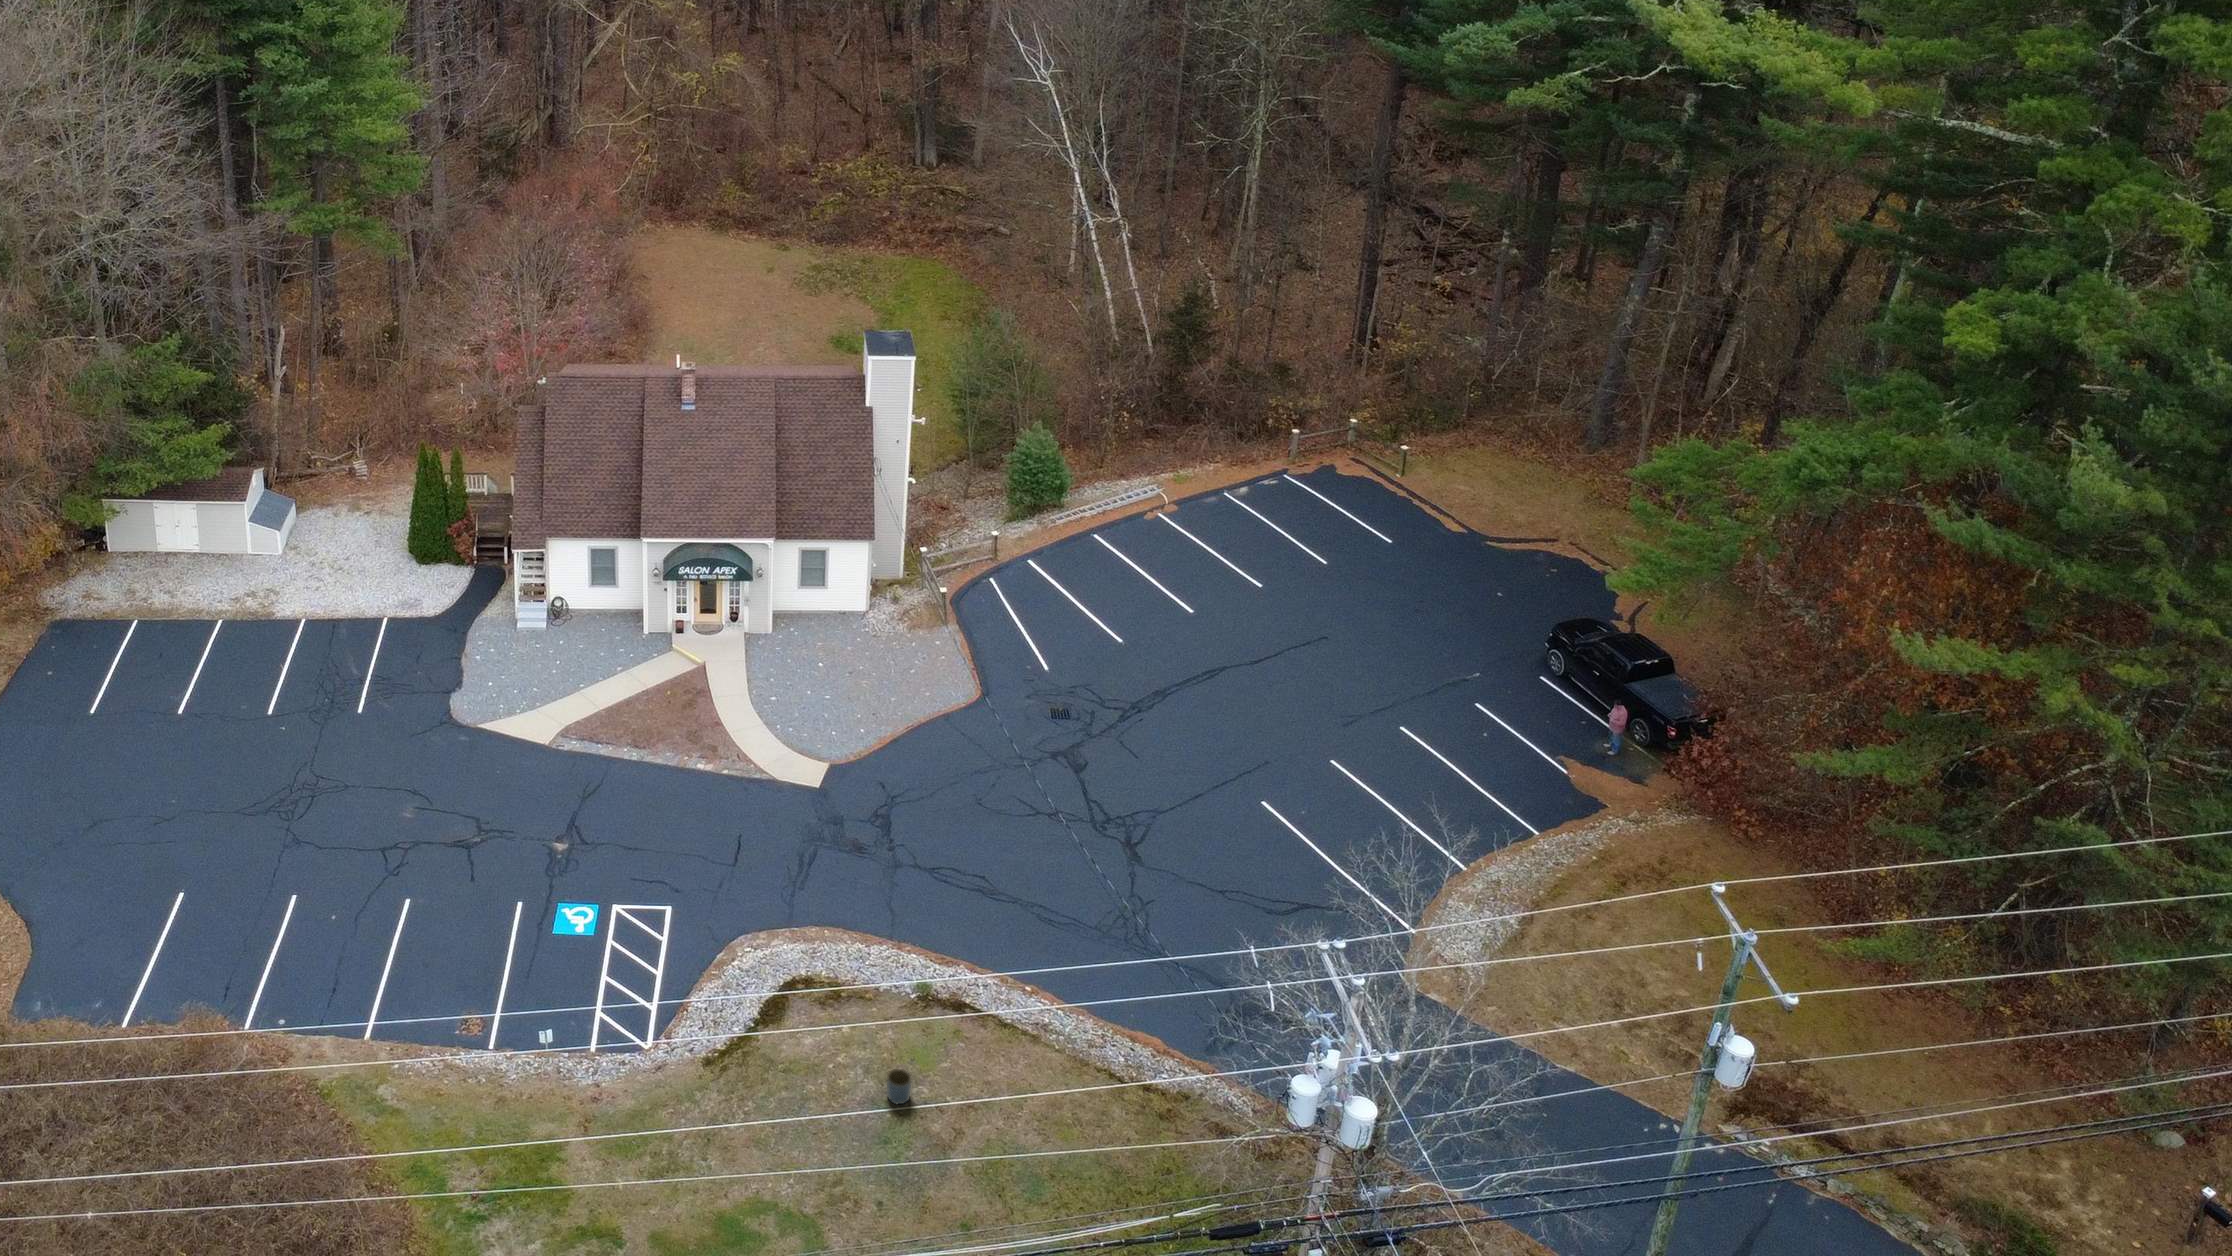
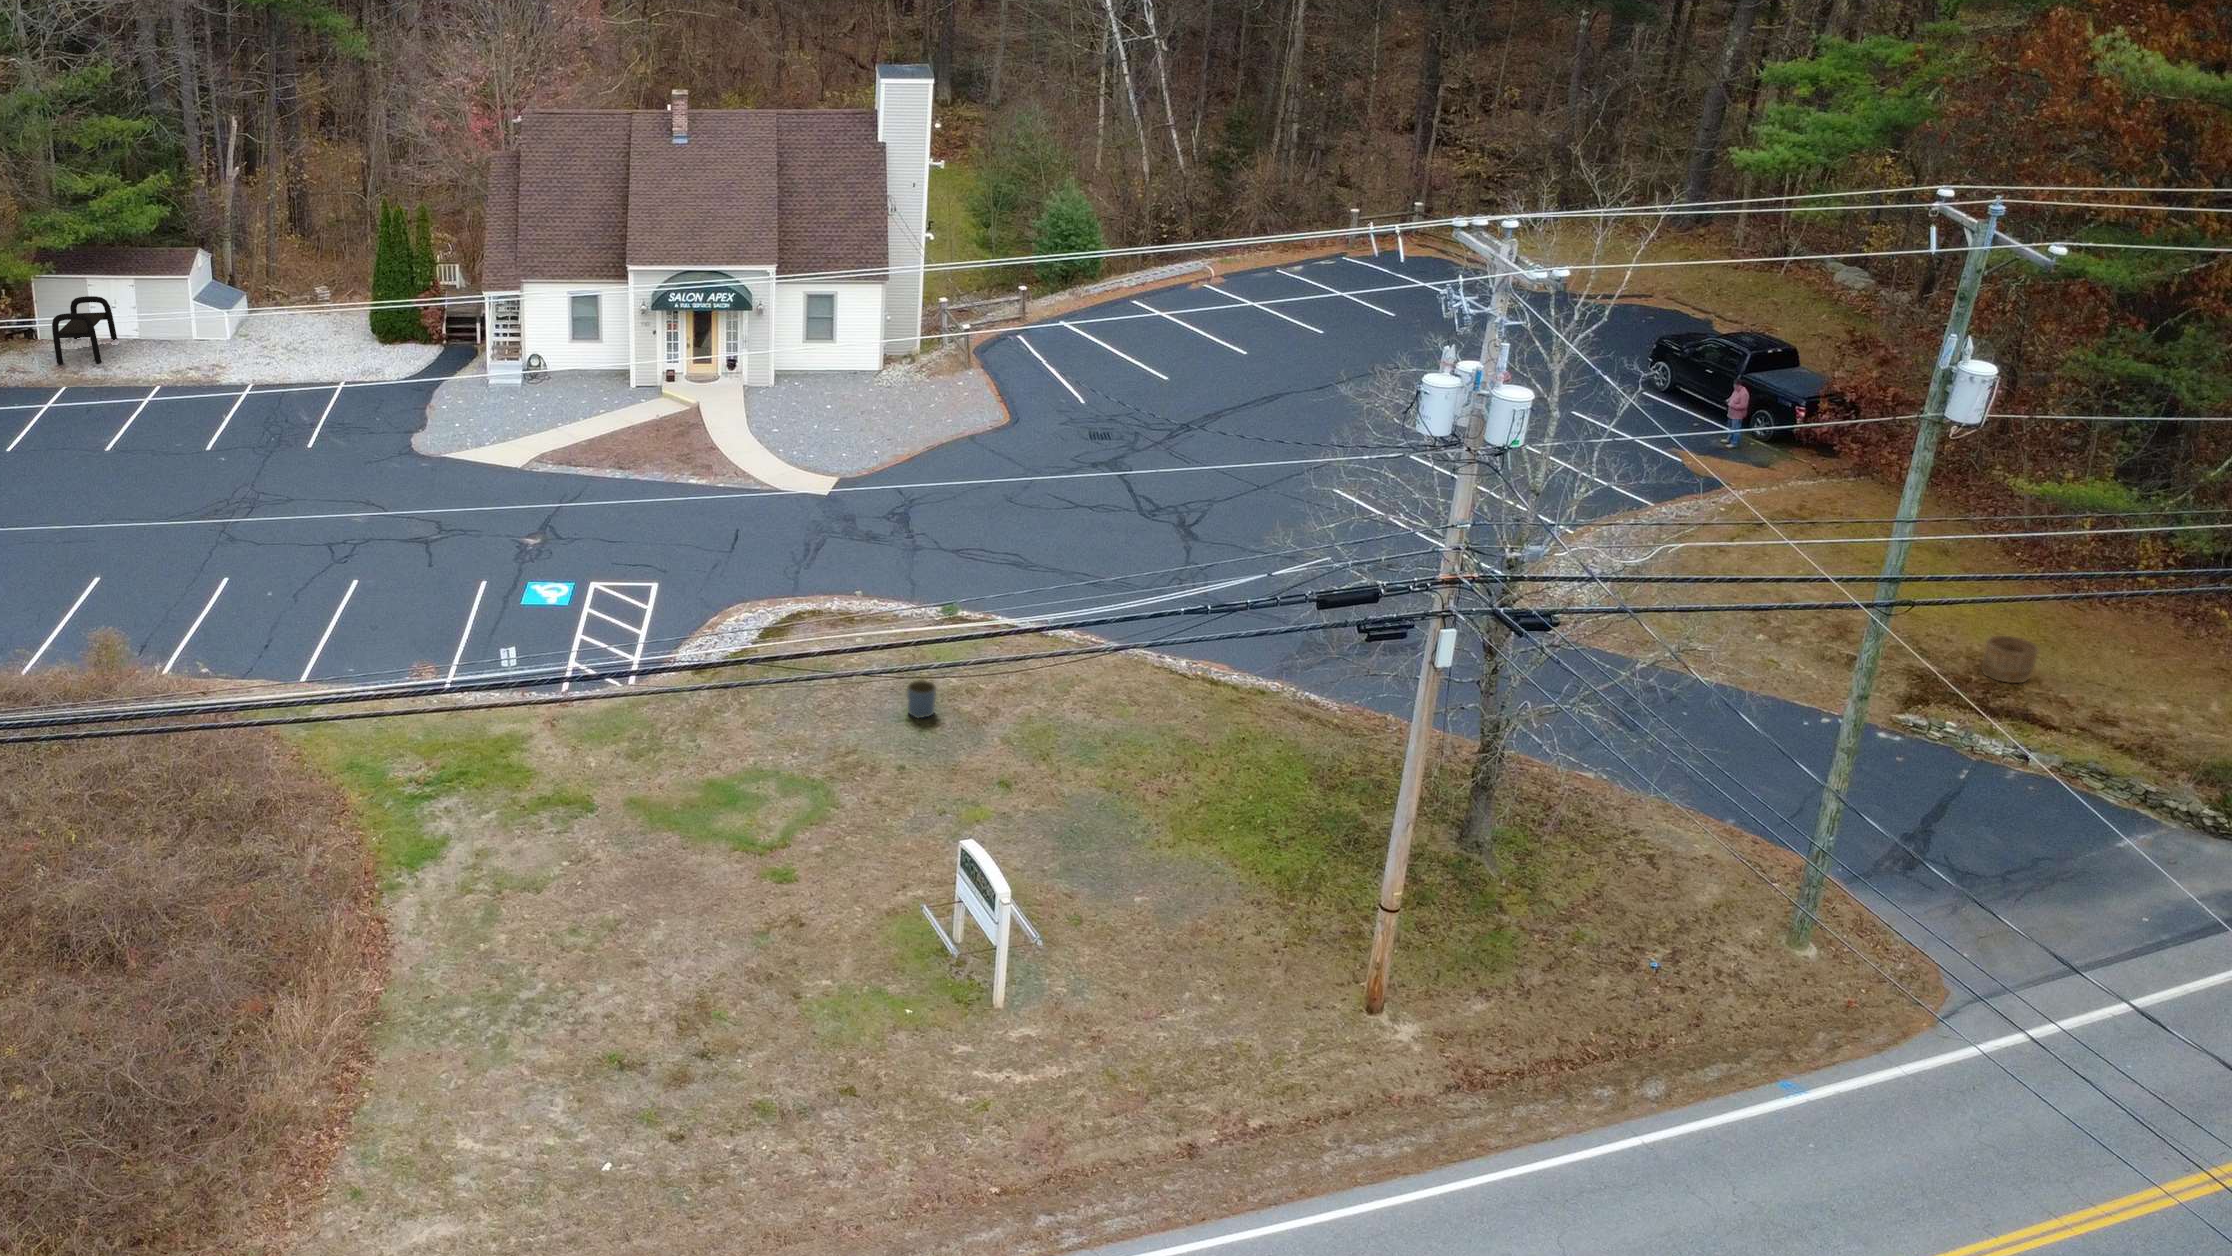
bench: none [125,518,181,587] -> present [52,296,117,364]
wooden bucket: none [1798,1042,1845,1089] -> present [1981,636,2039,683]

